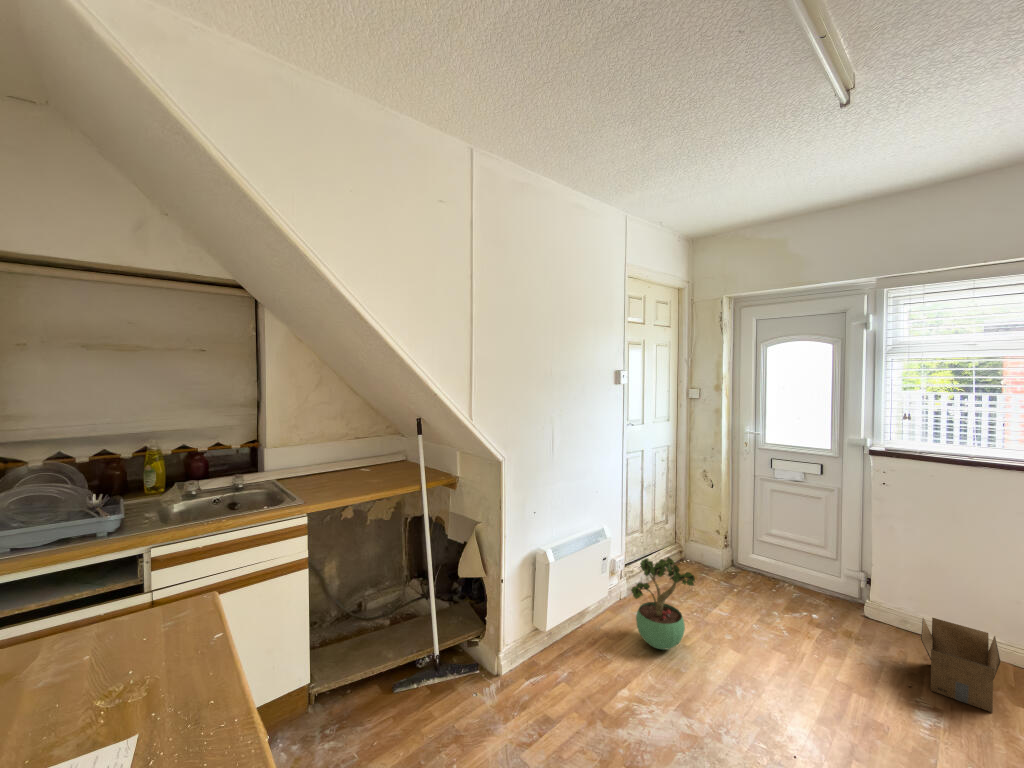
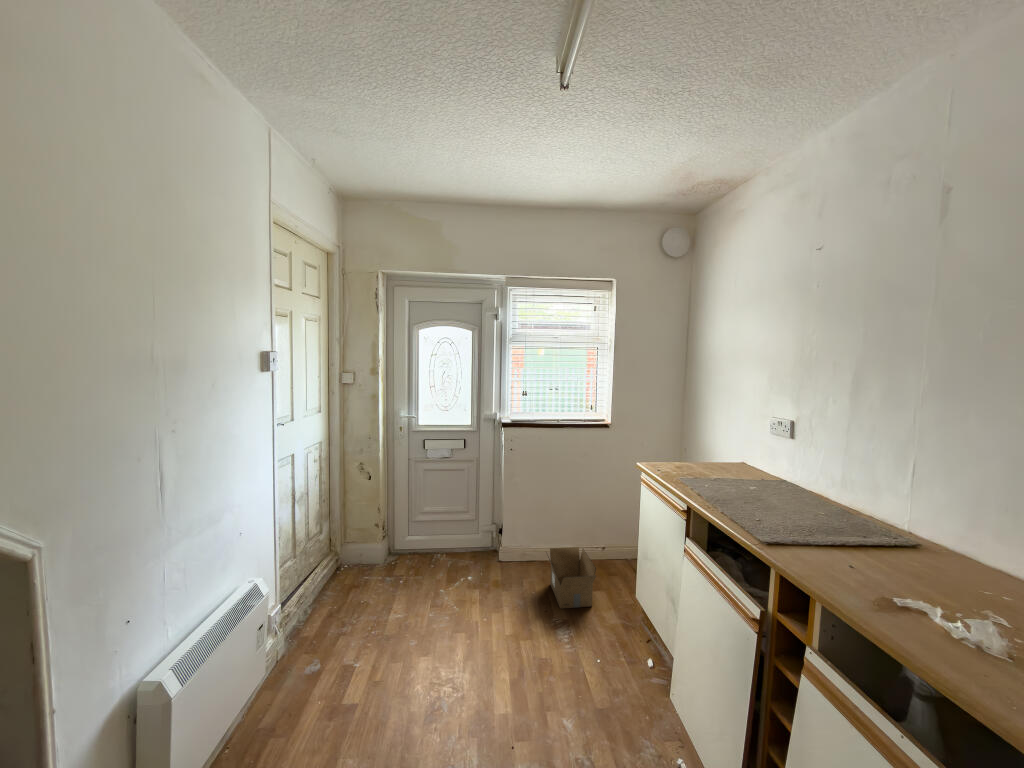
potted plant: present [631,557,695,650] -> none [310,590,392,714]

